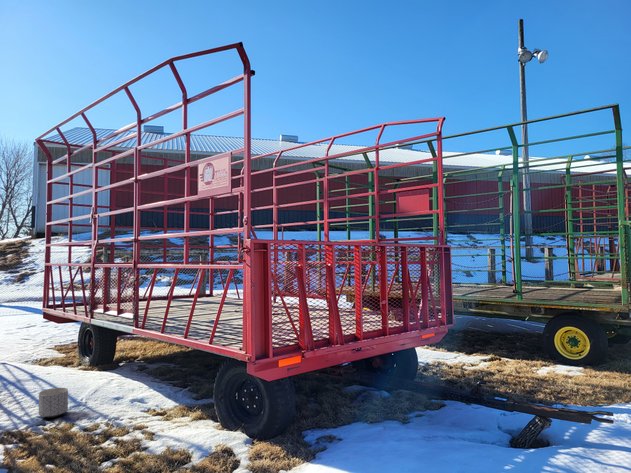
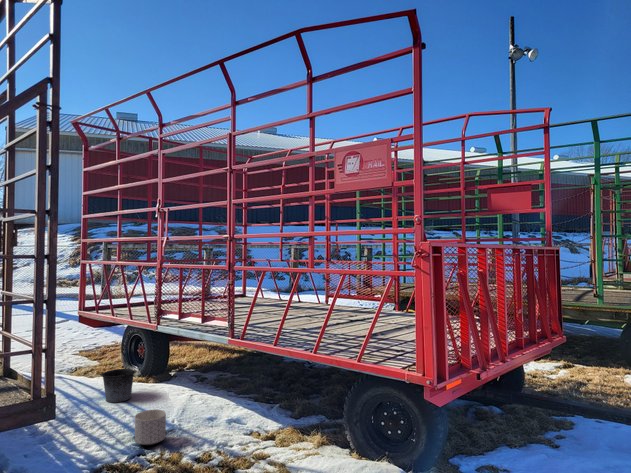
bucket: none [27,355,61,384] -> present [100,369,136,402]

